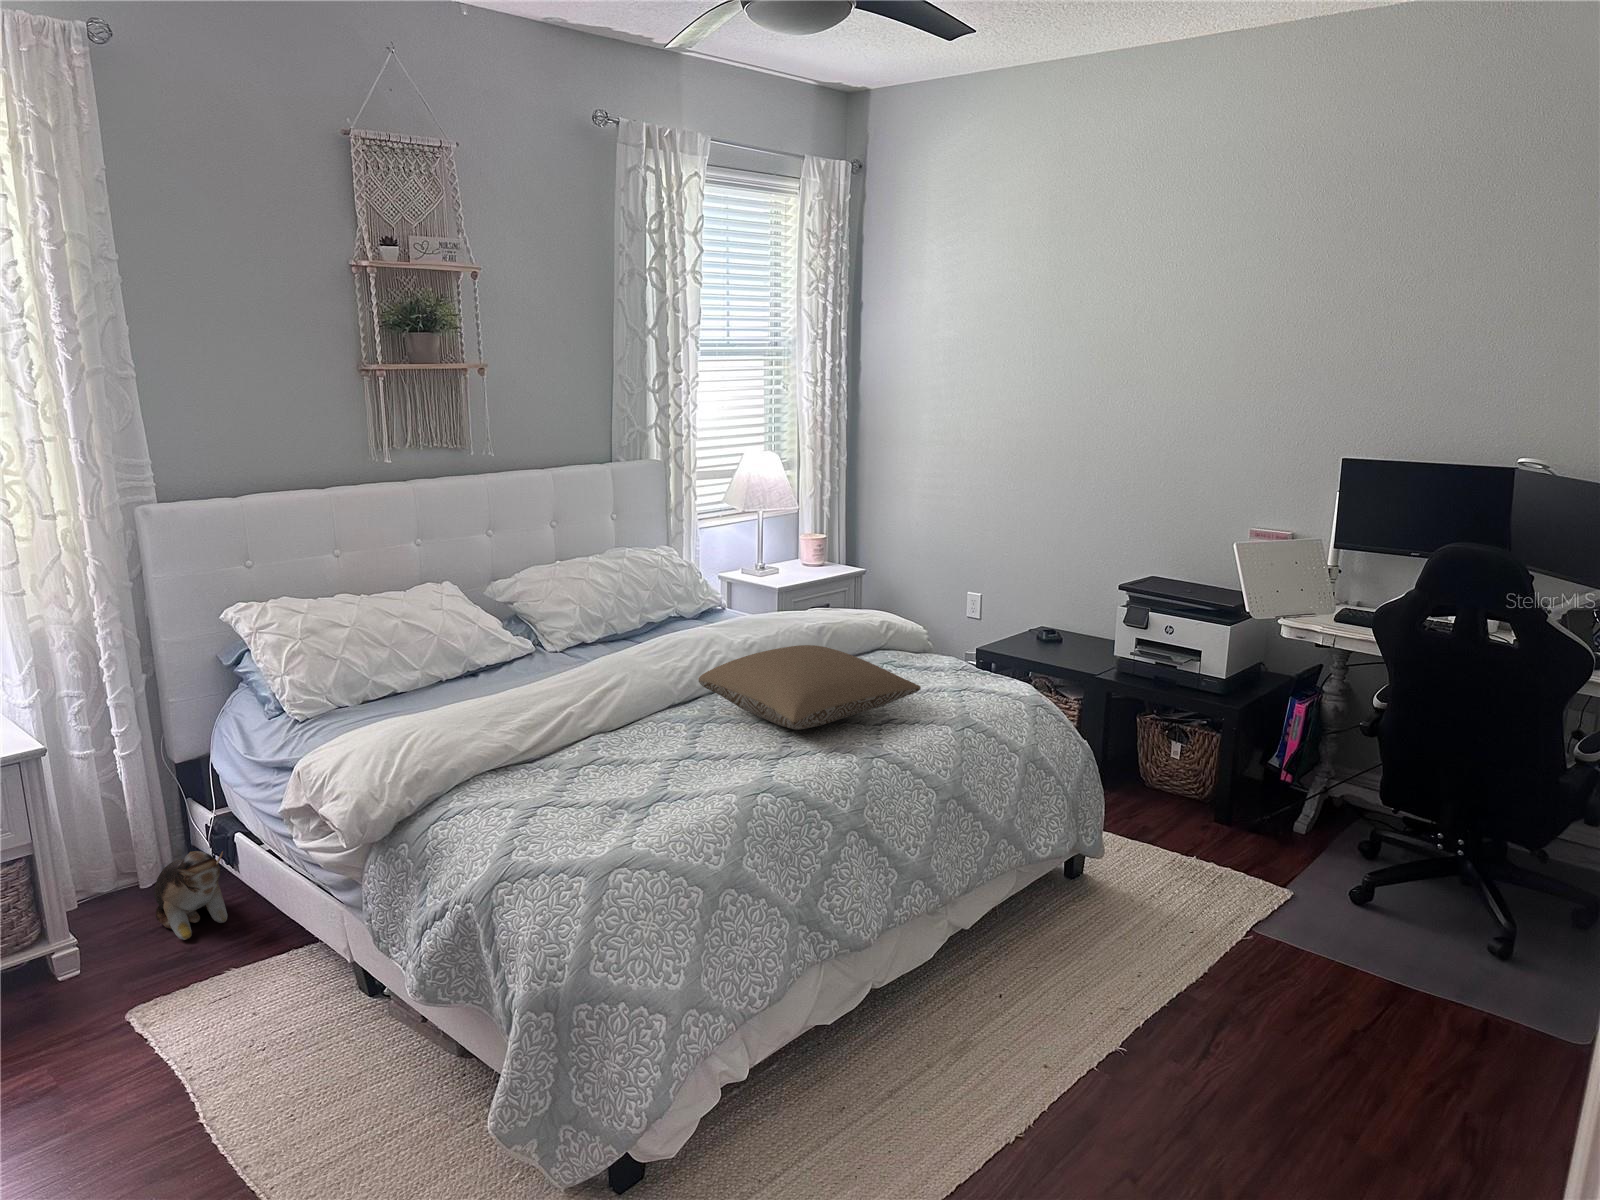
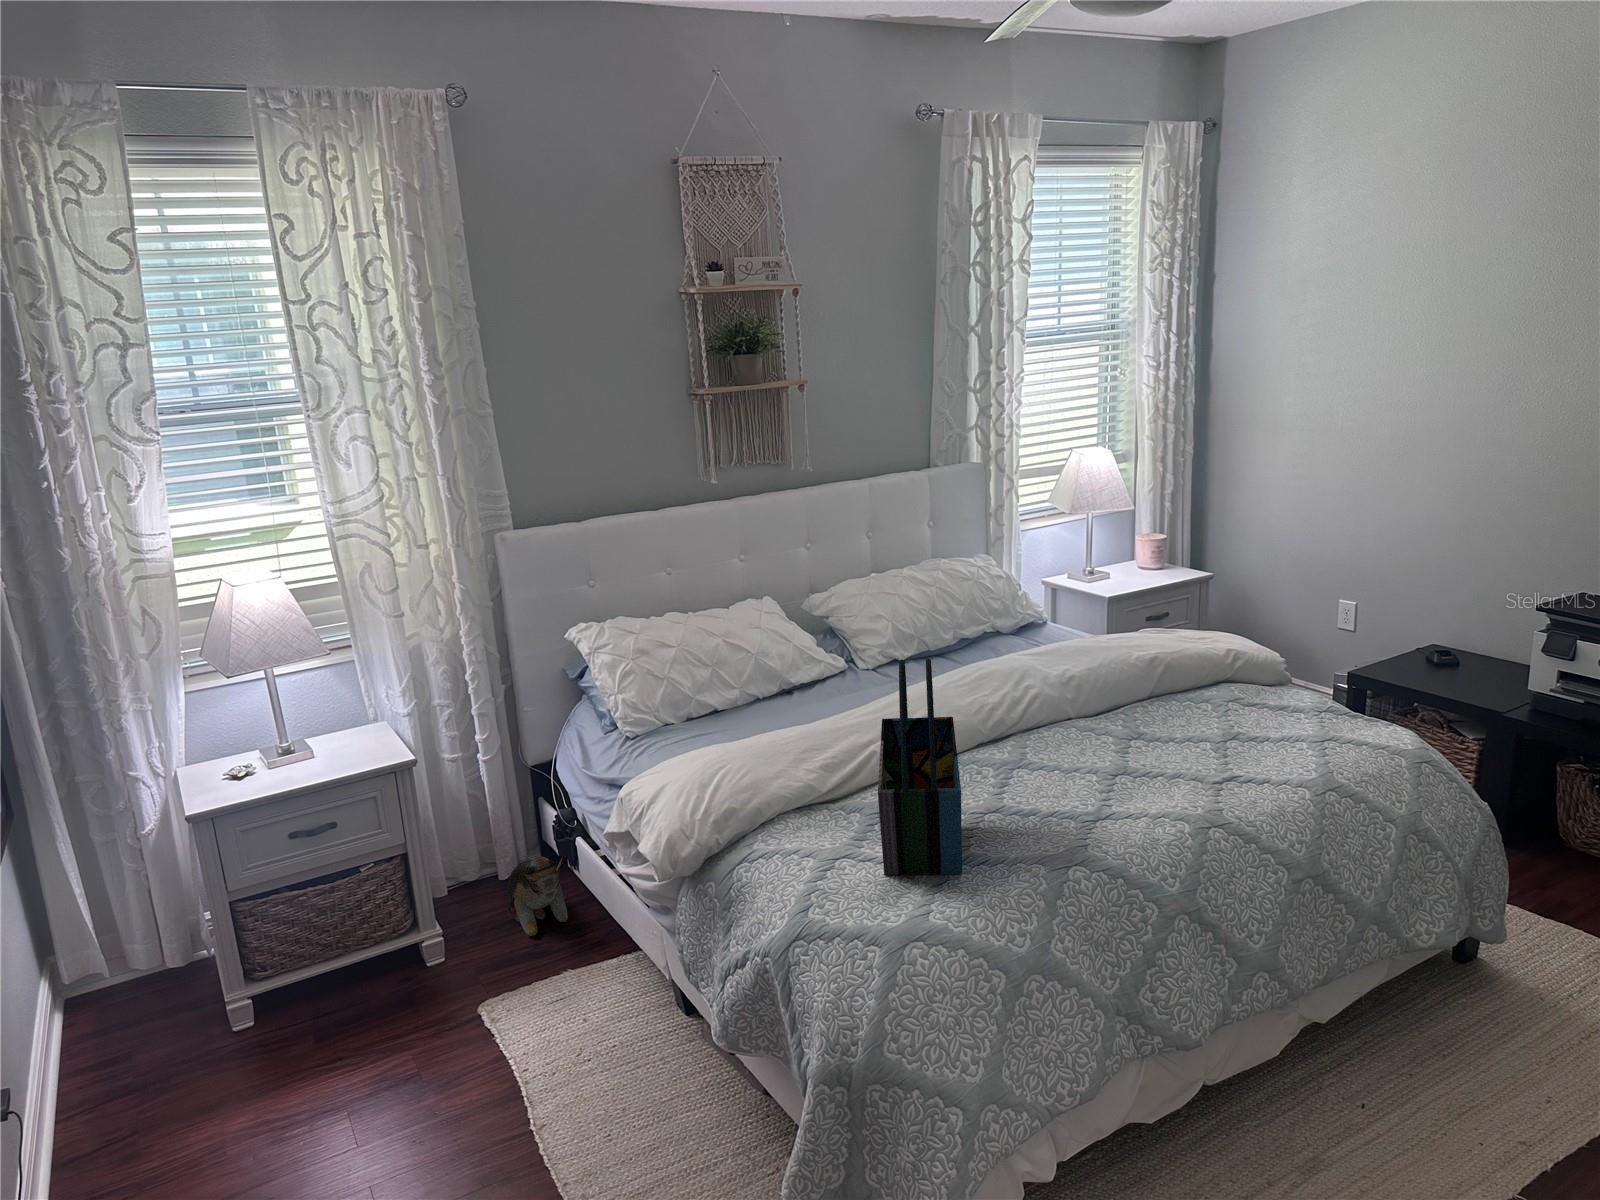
tote bag: none [578,609,659,816] -> present [878,658,962,875]
pillow: present [699,645,921,729] -> none [1013,685,1269,786]

